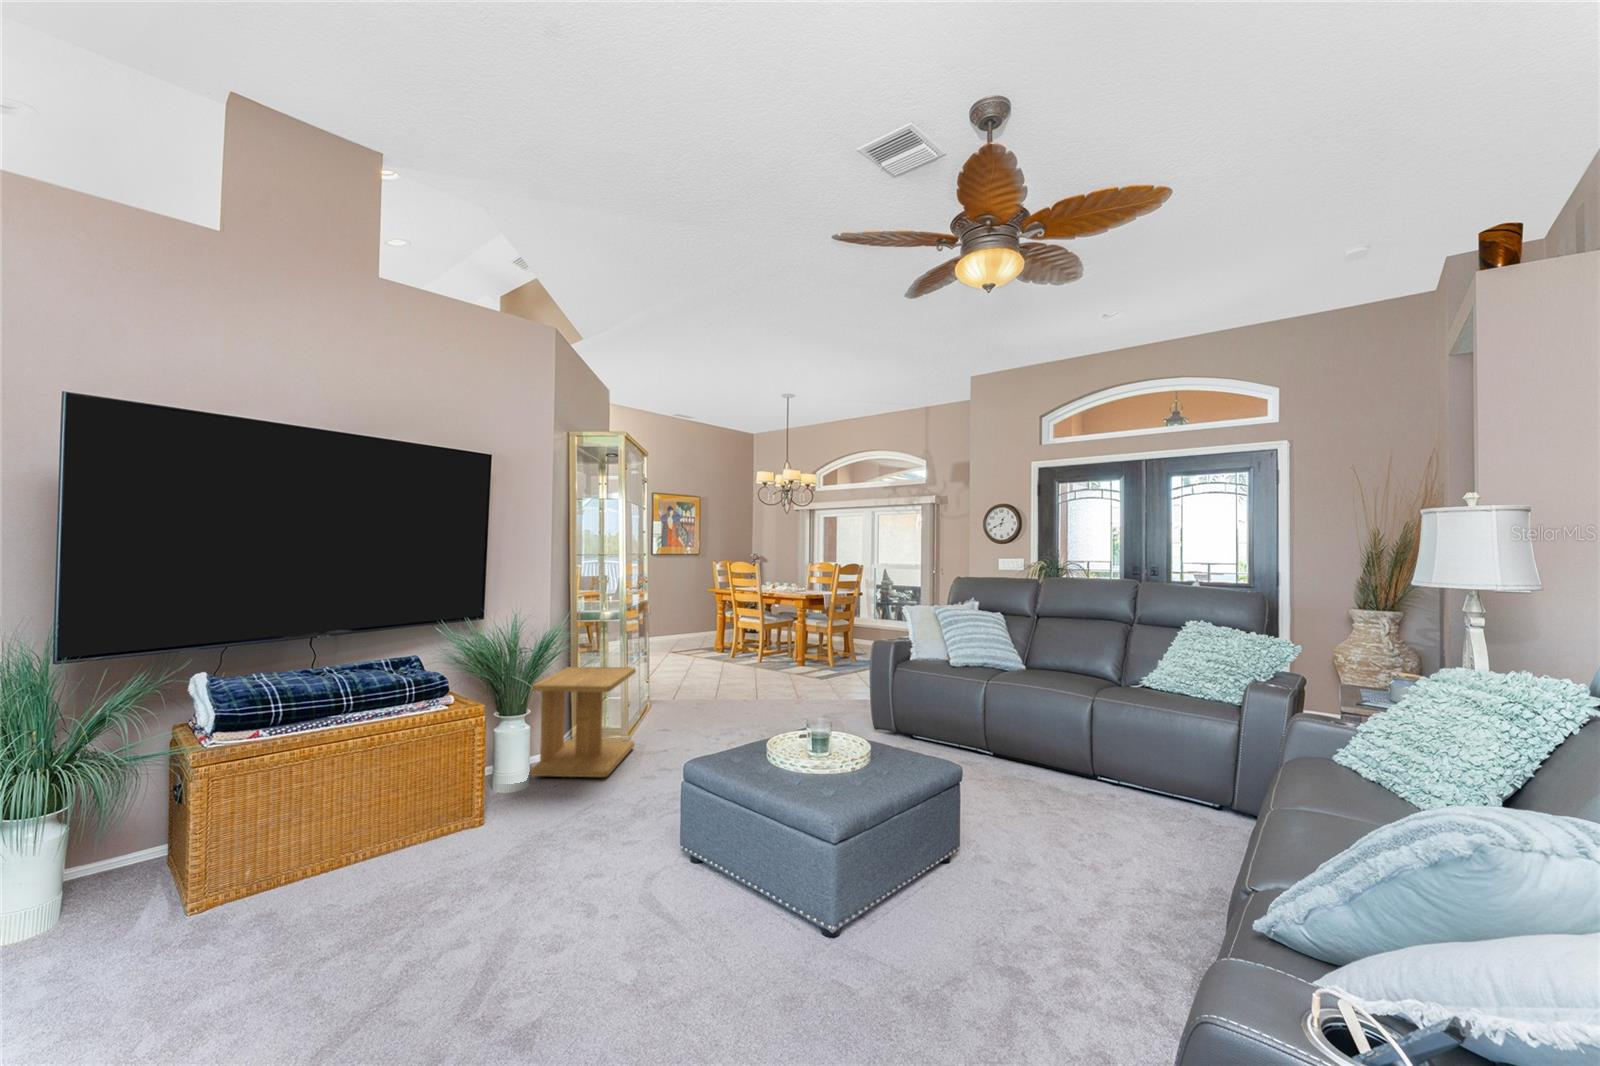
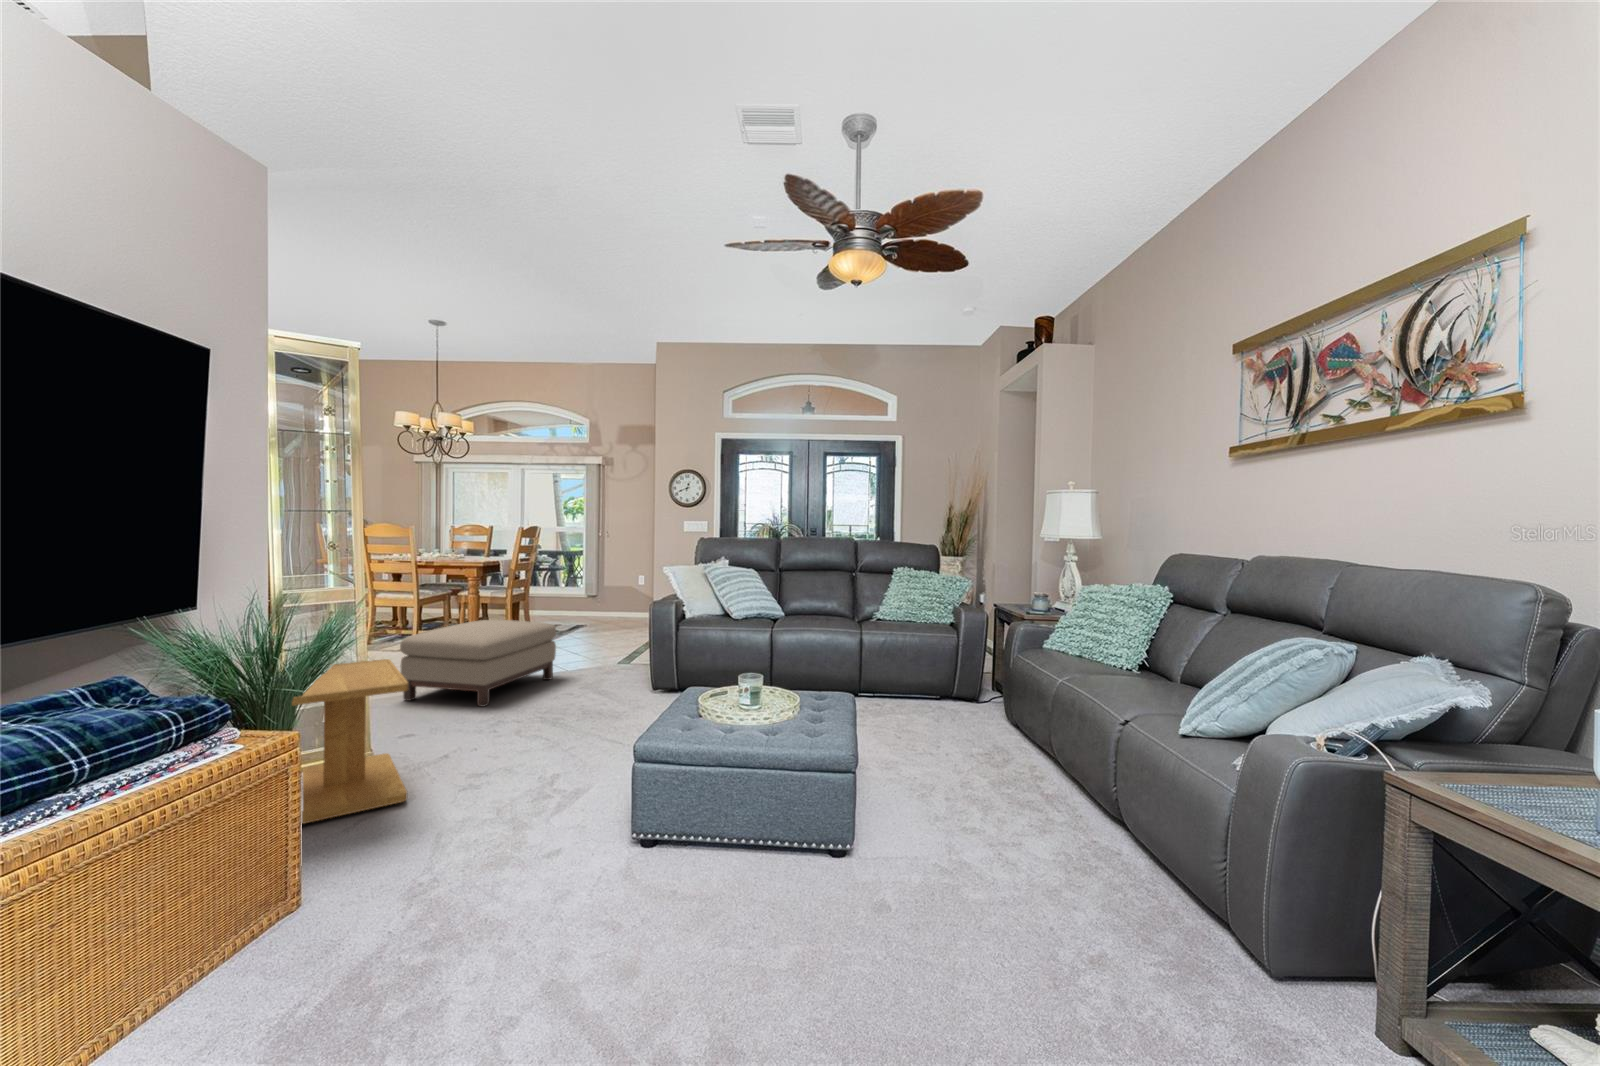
ottoman: none [698,646,823,720] -> present [400,620,556,707]

